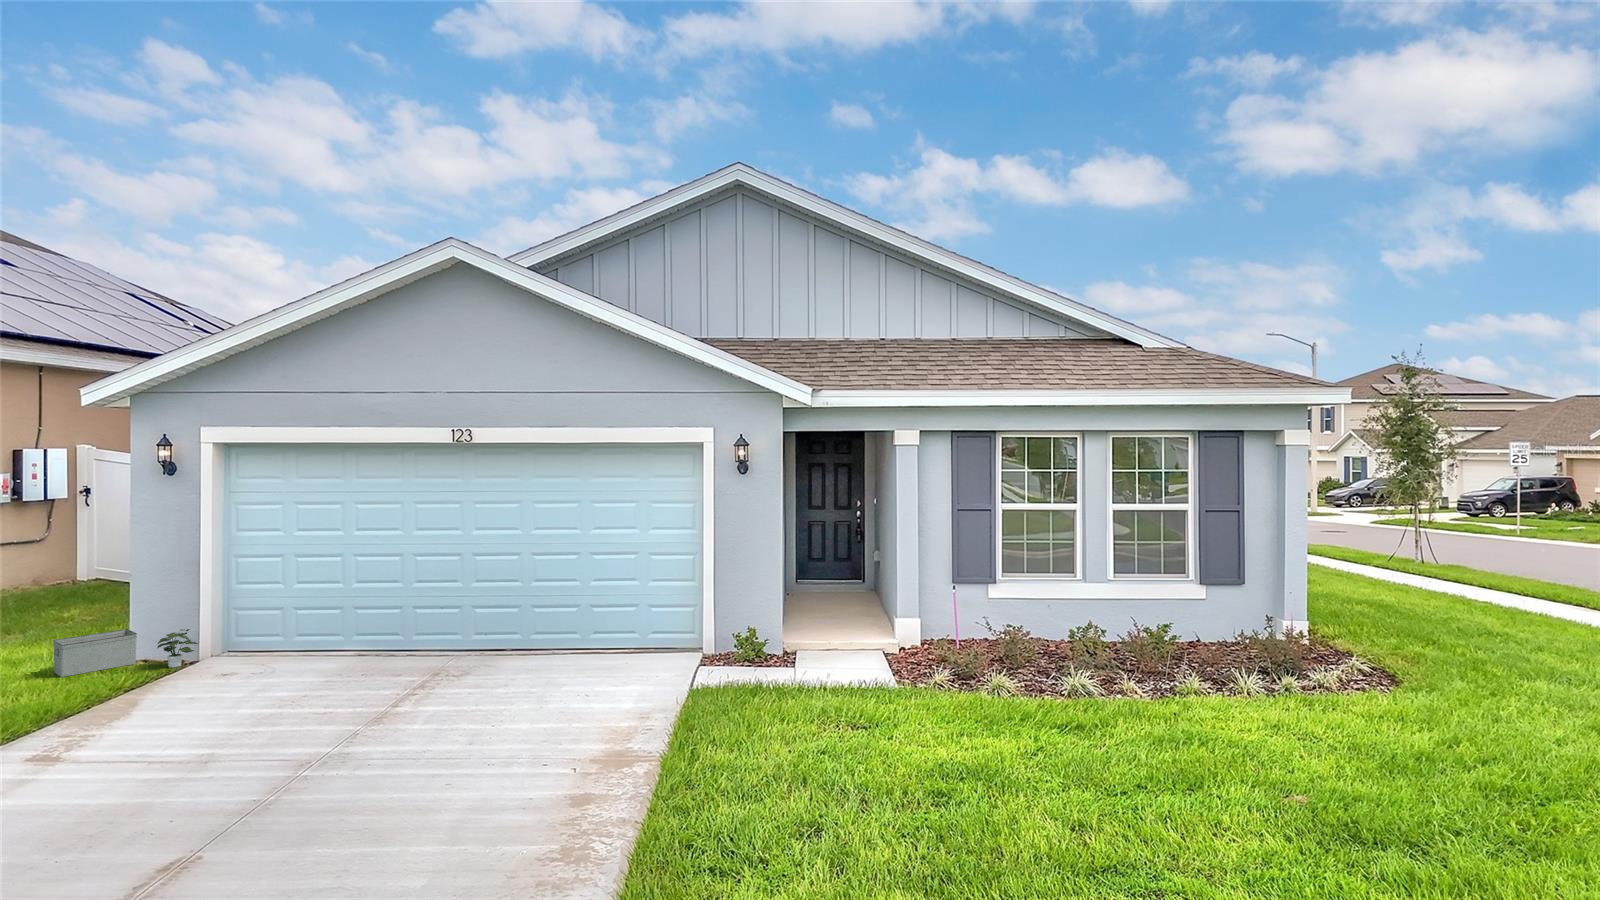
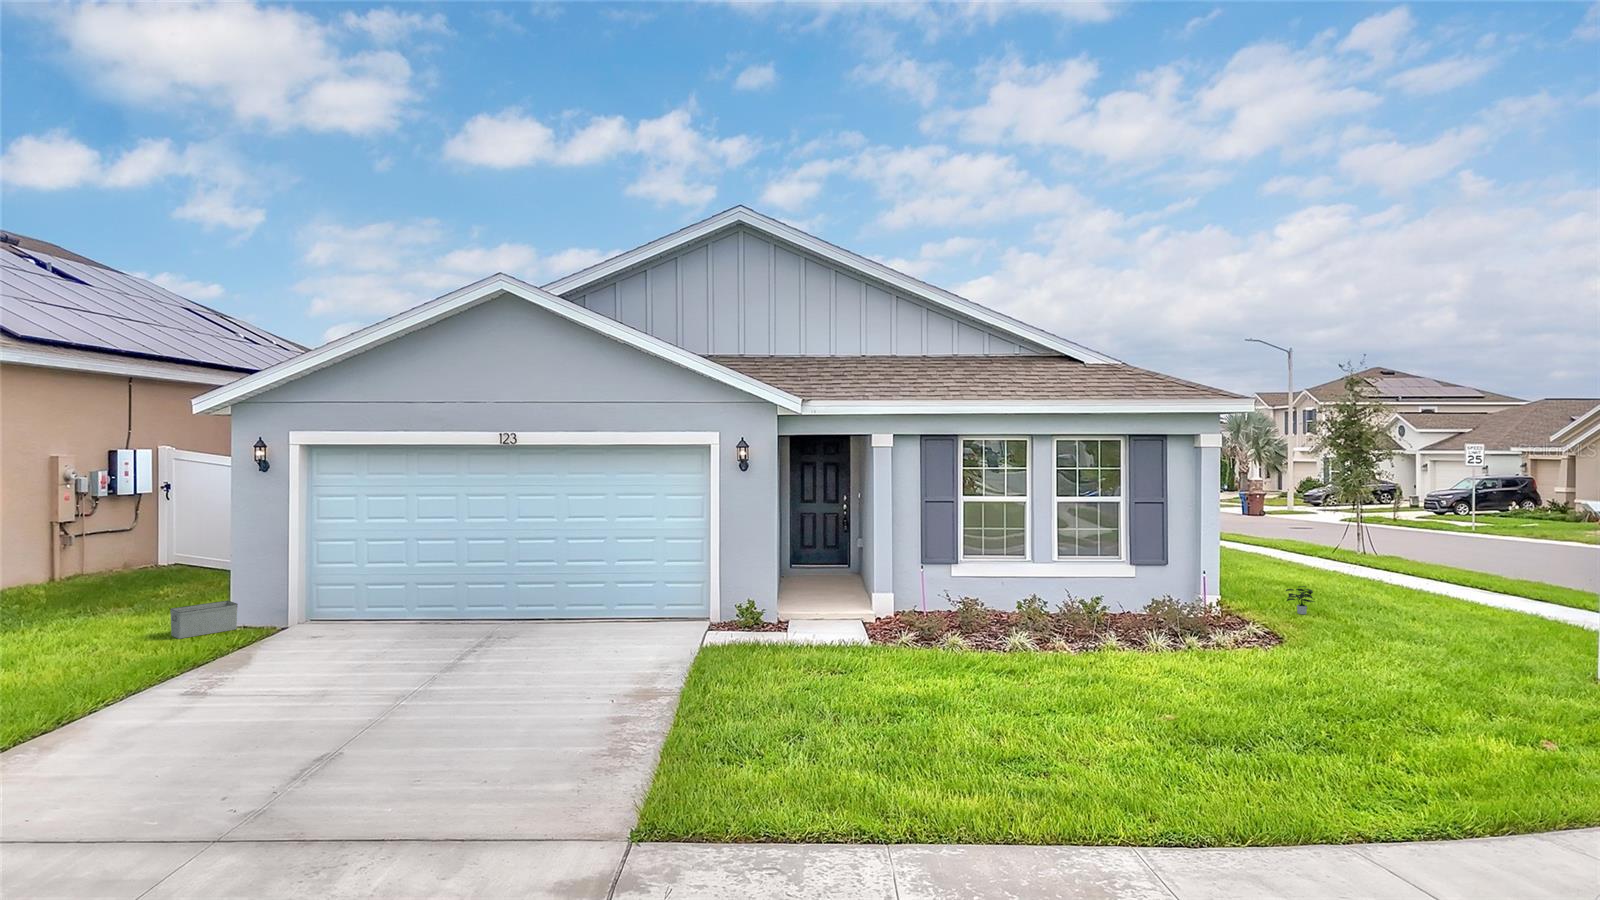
potted plant: present [157,629,198,668] -> present [1286,586,1314,614]

